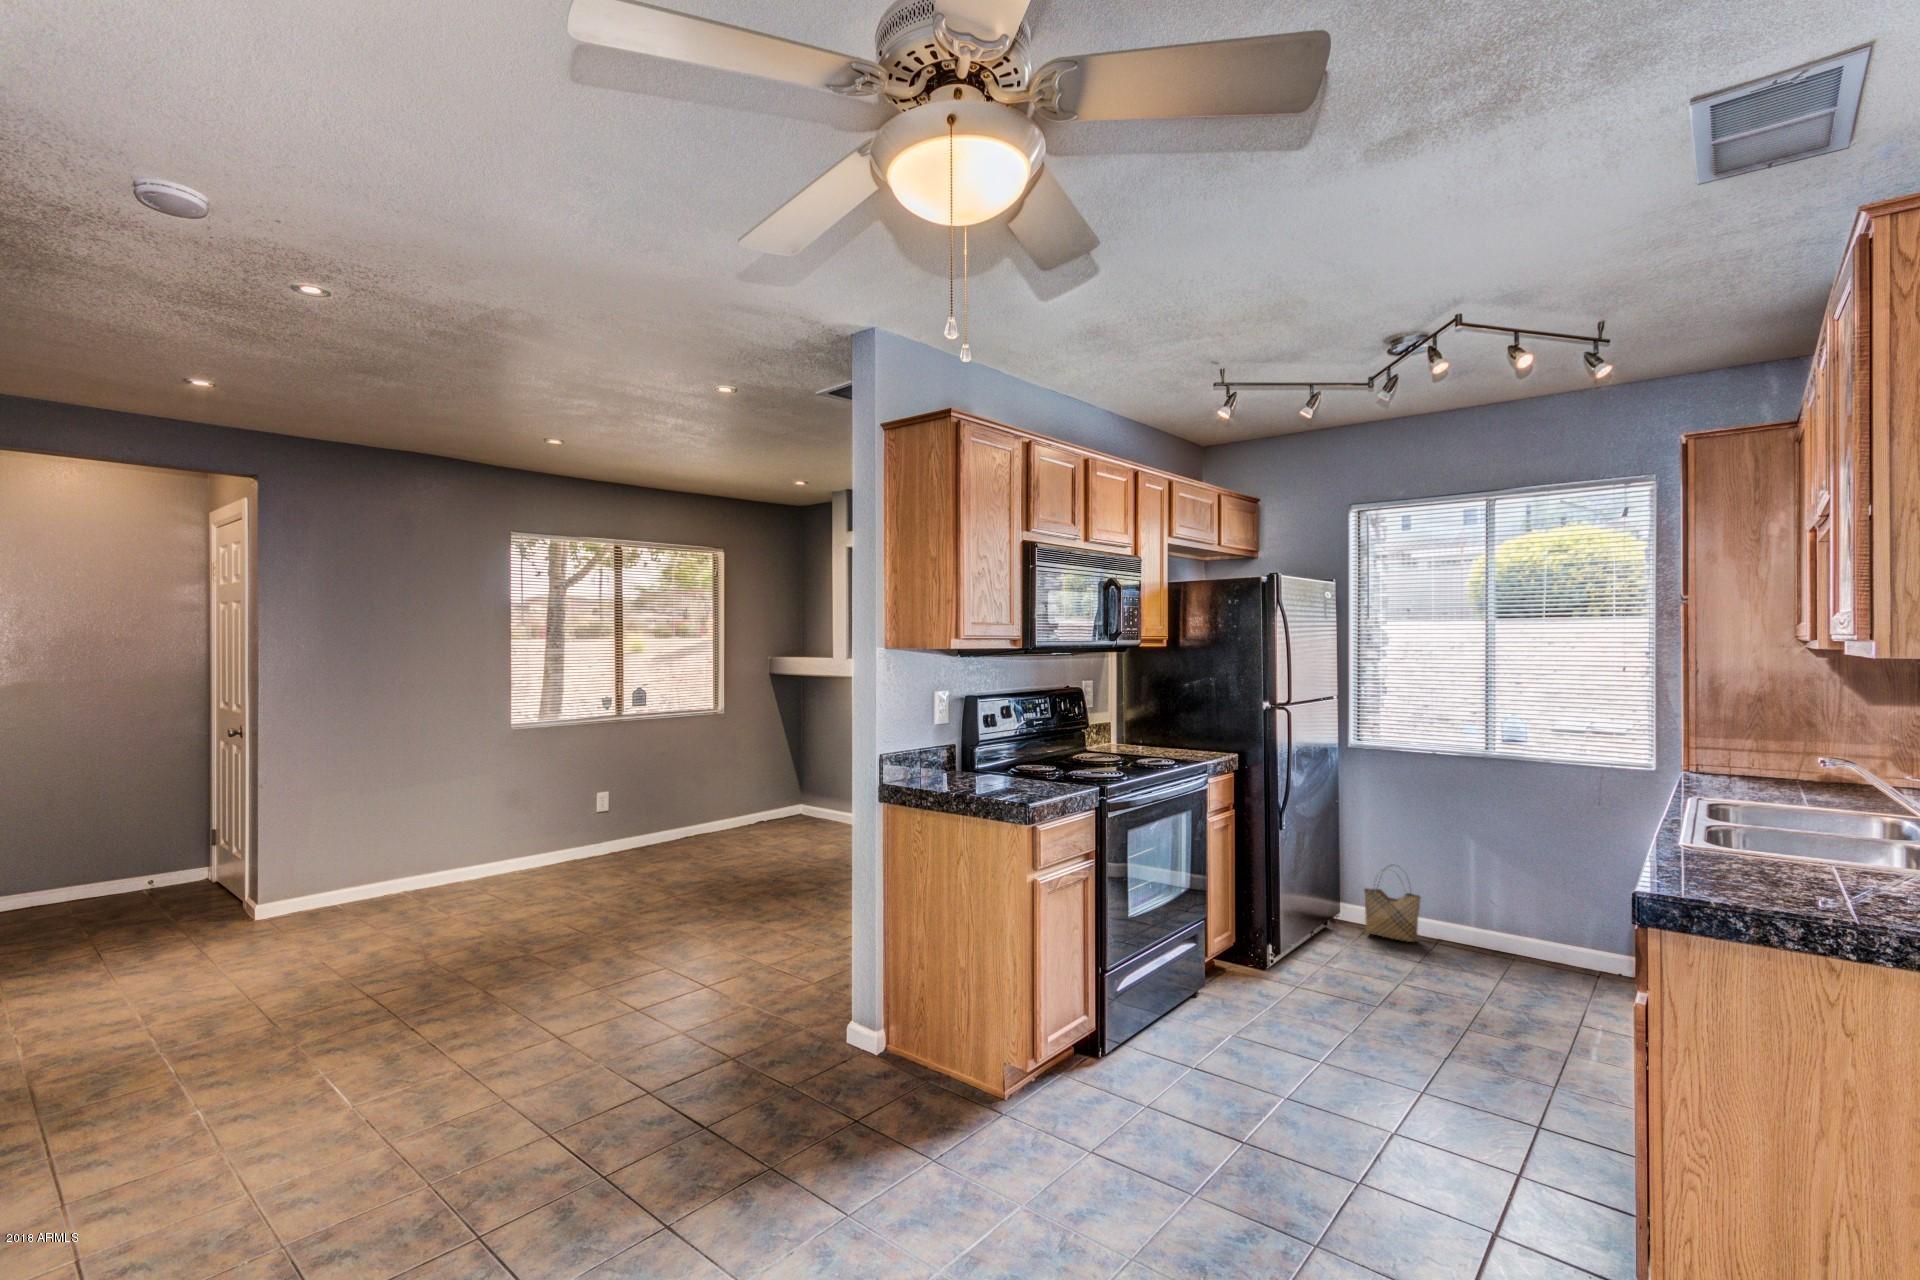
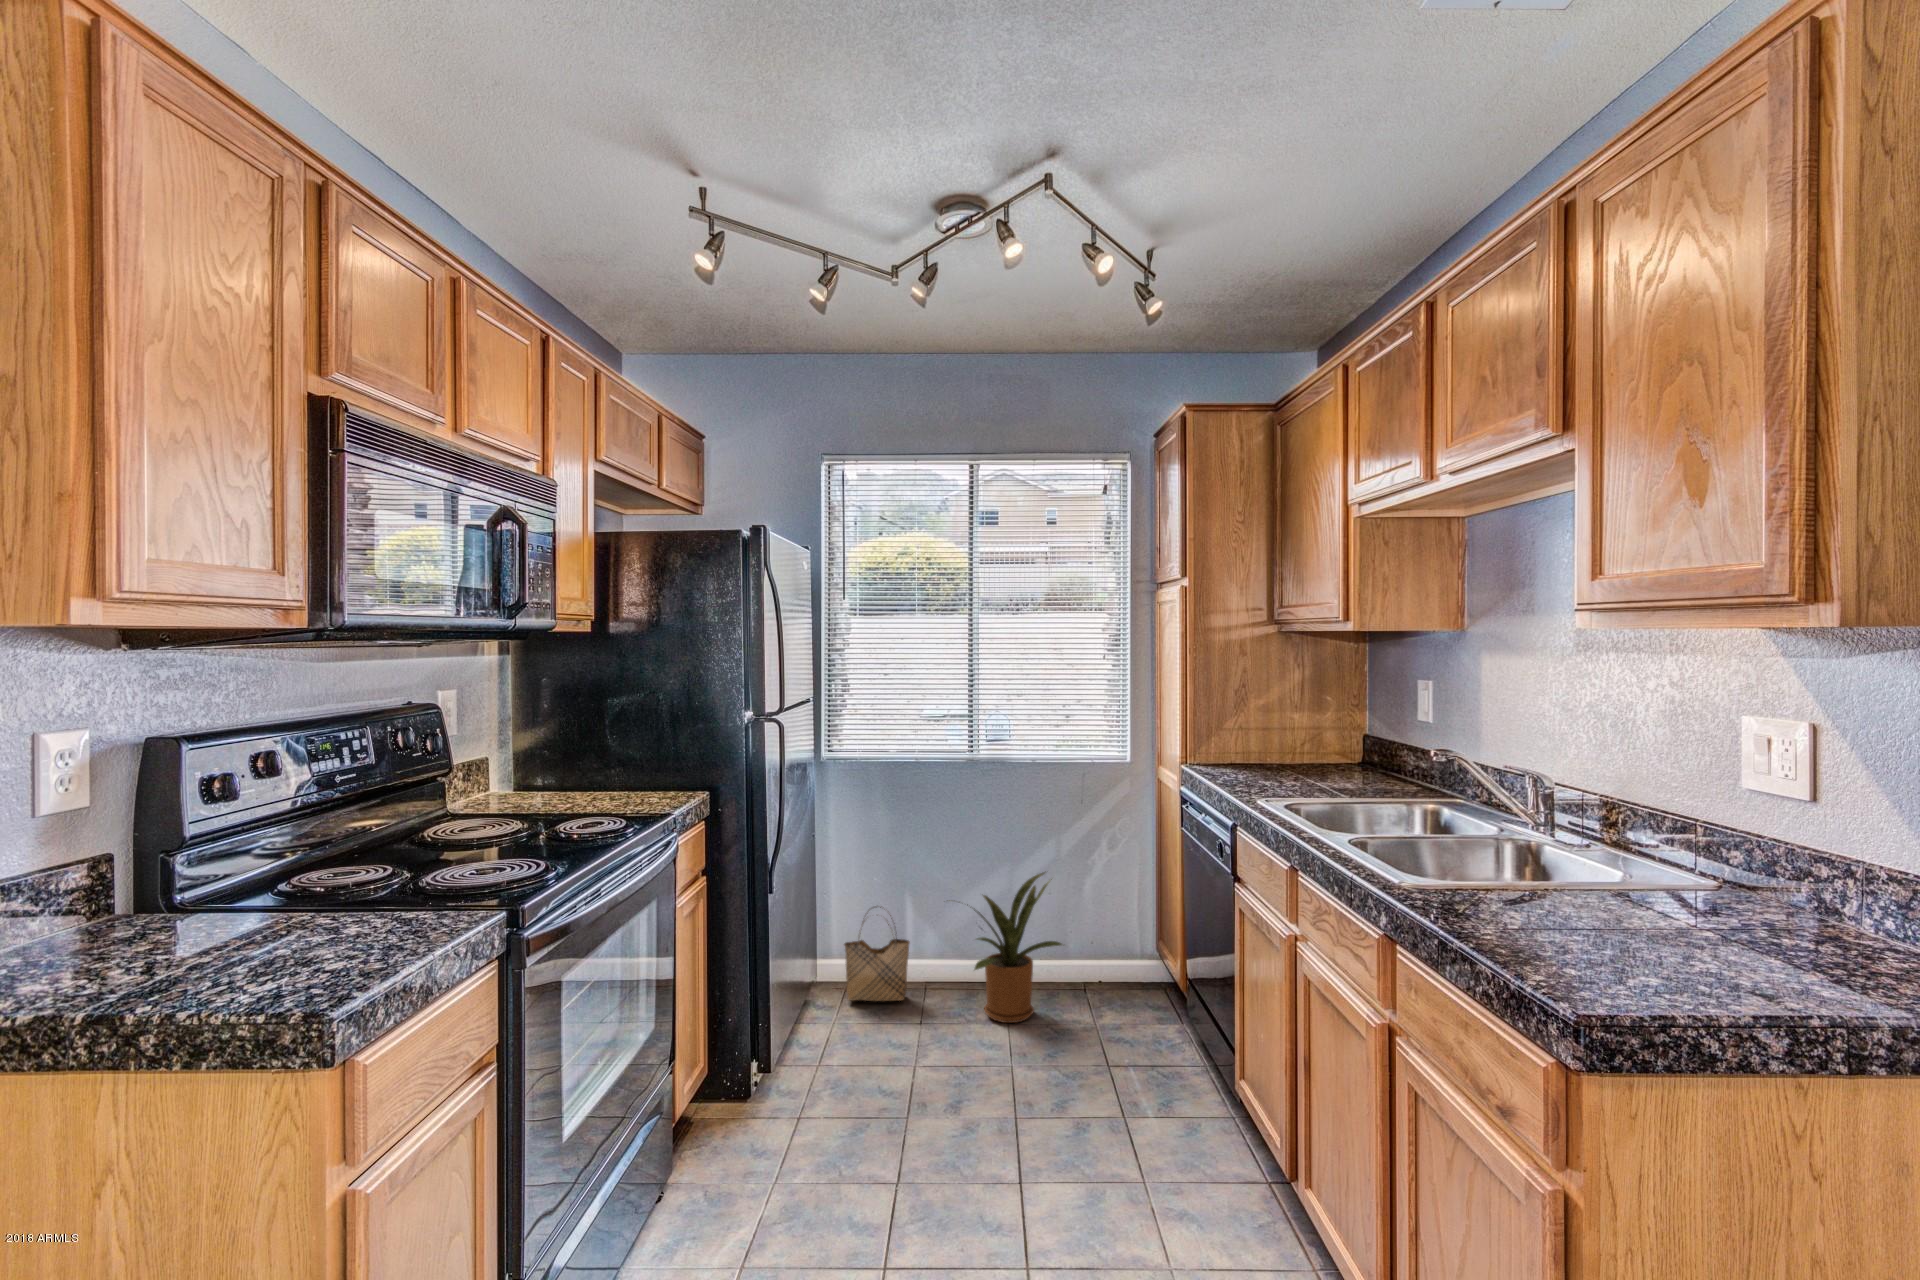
house plant: none [1439,855,1569,977] -> present [949,873,1062,1023]

